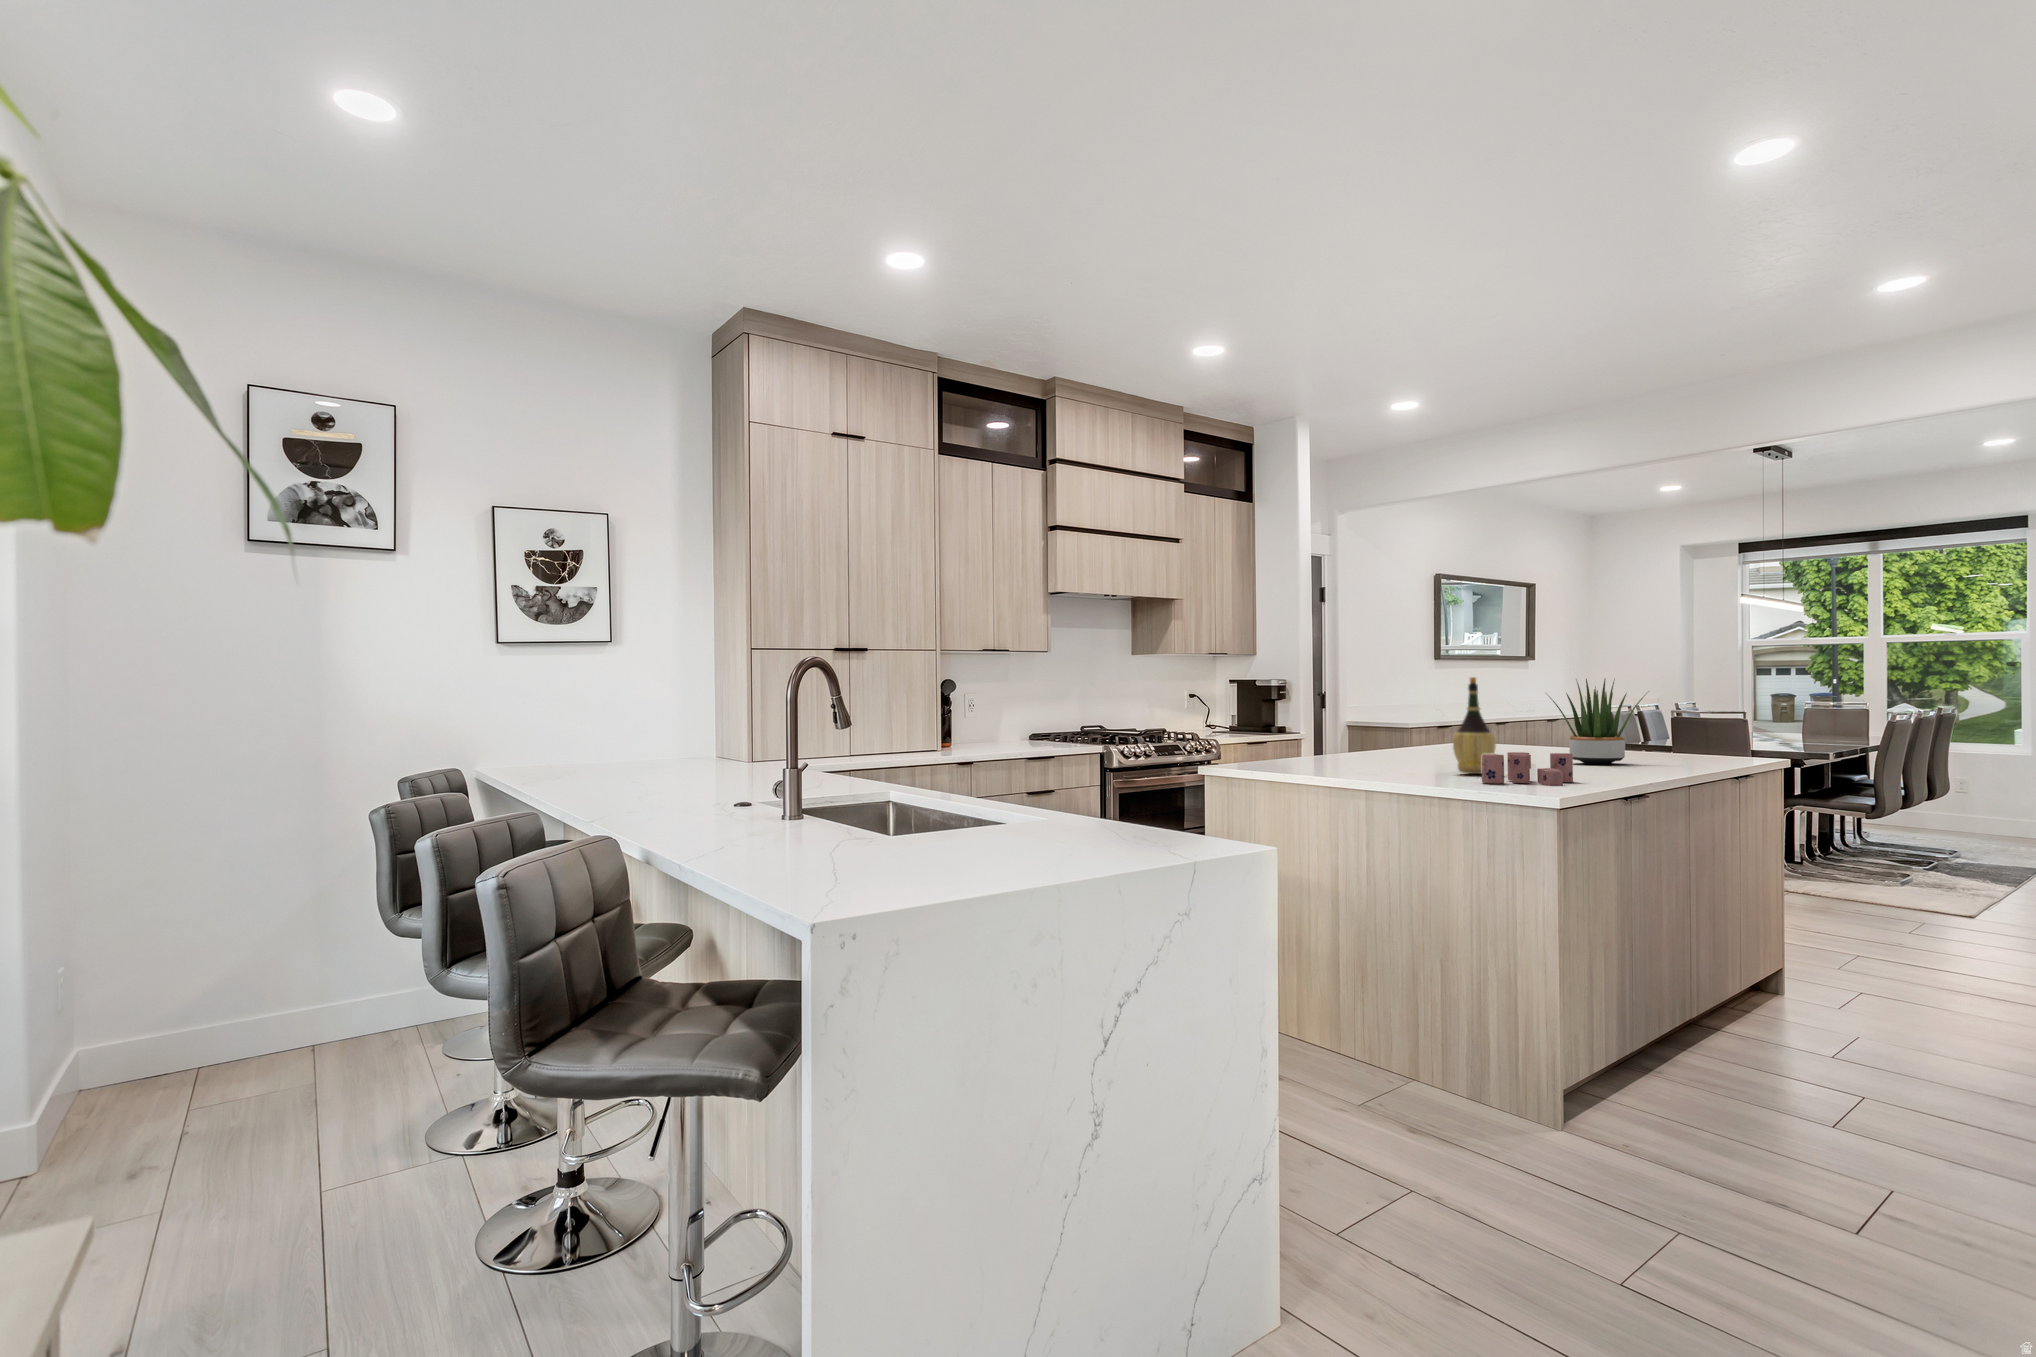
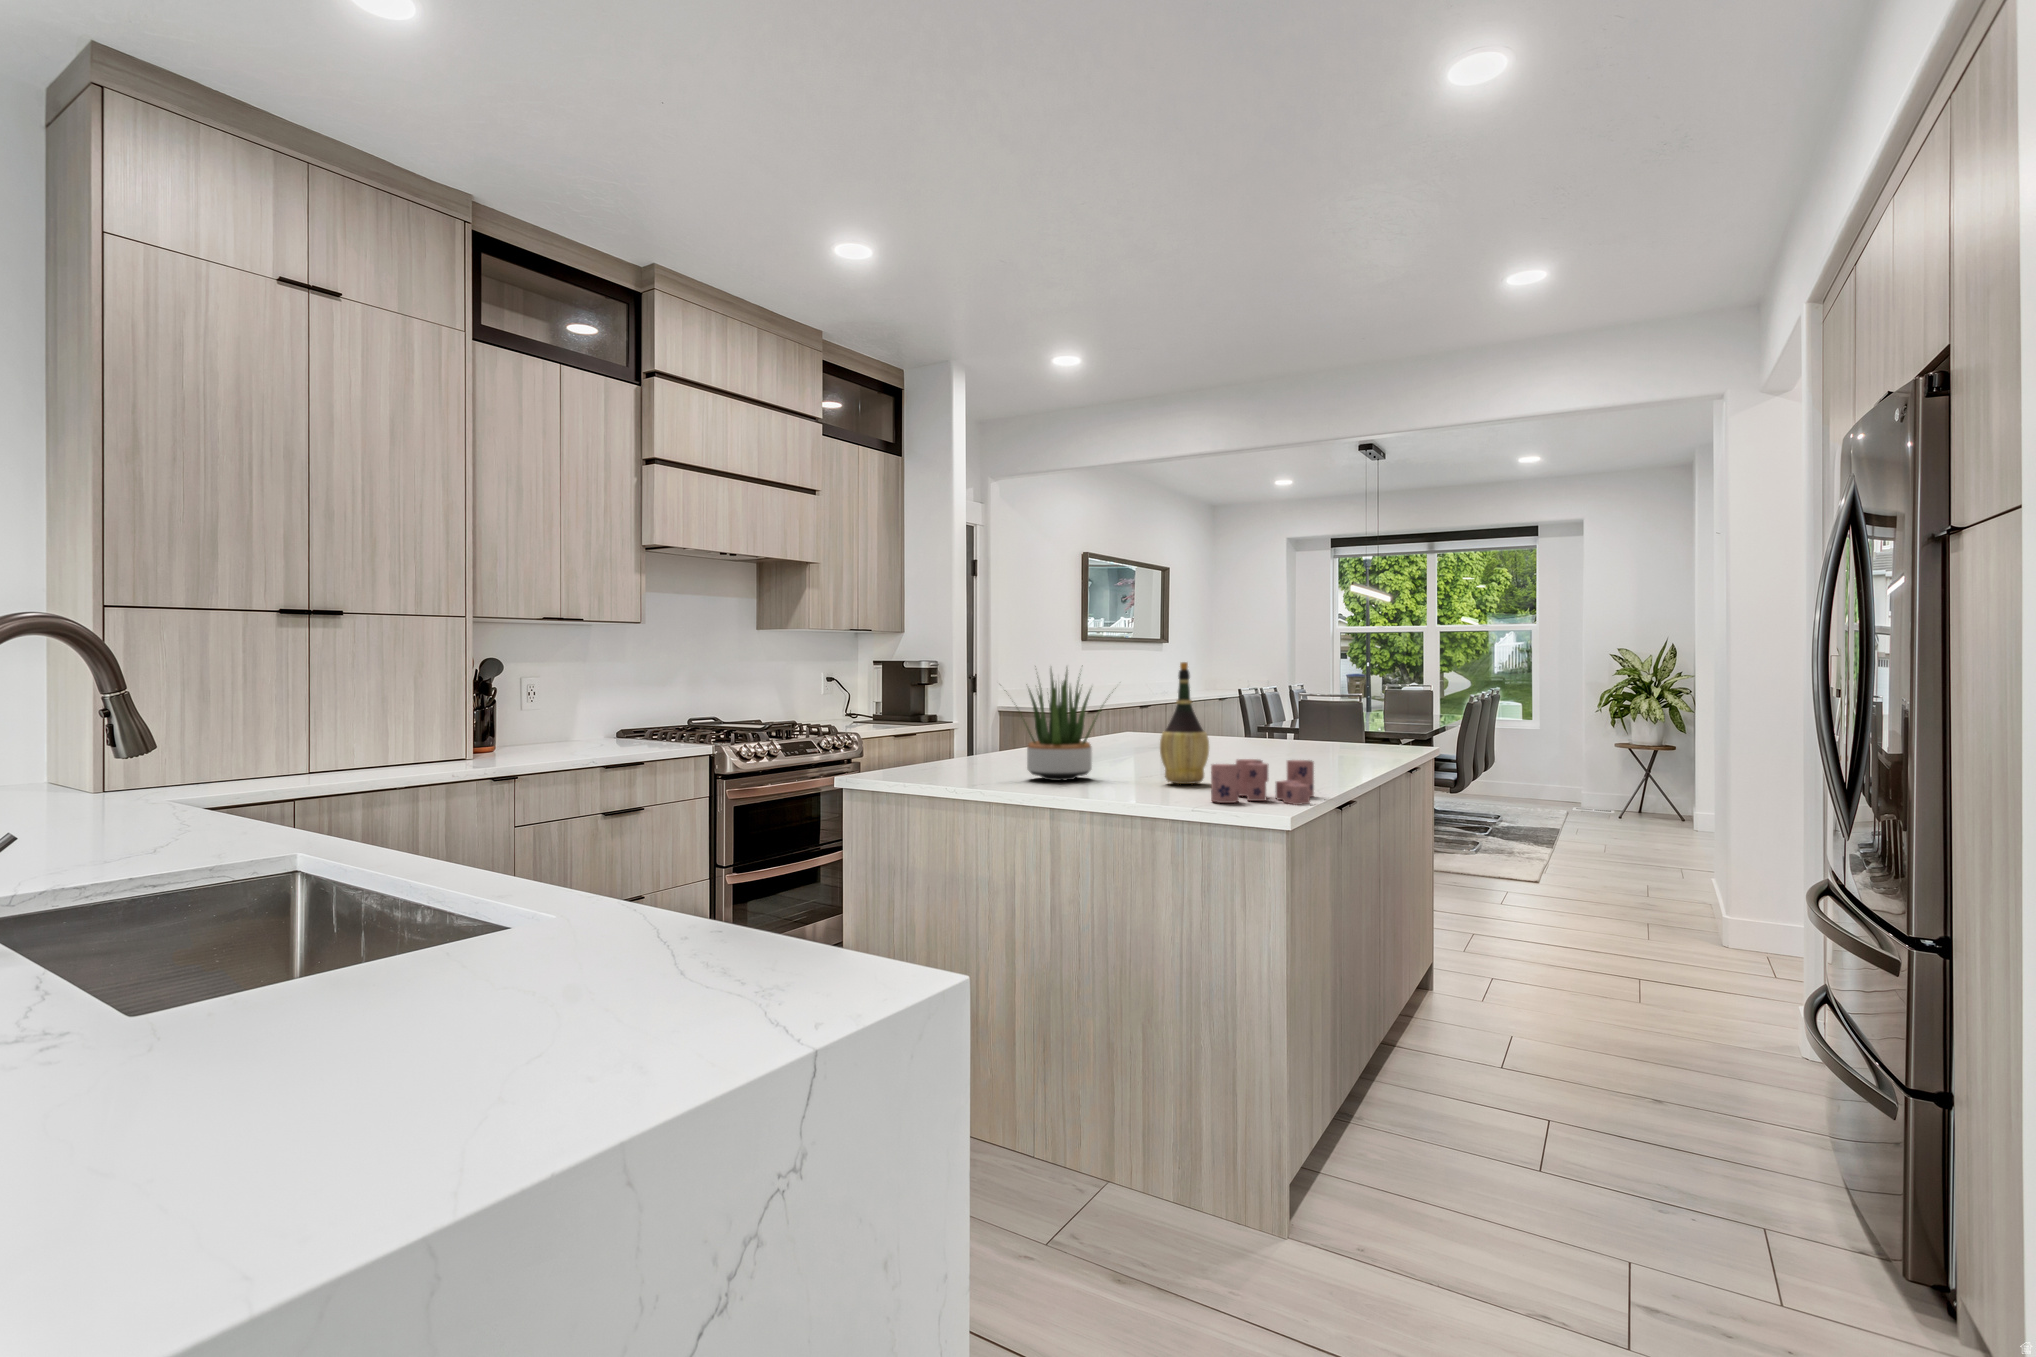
potted plant: present [1549,679,1647,764] -> present [1020,671,1110,781]

